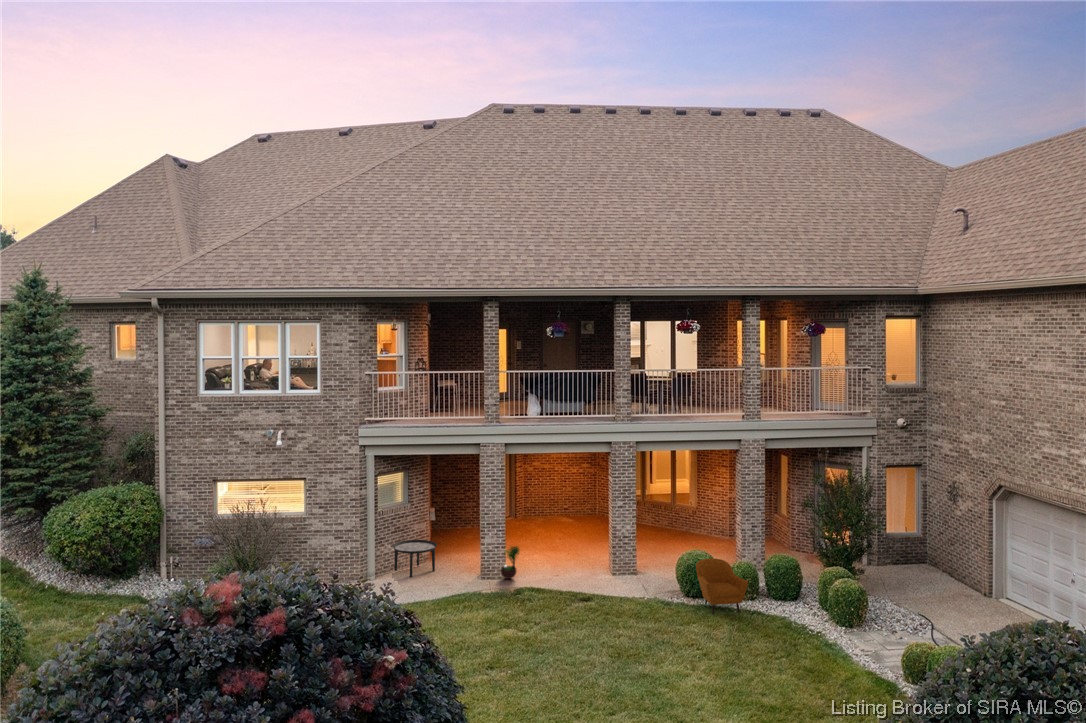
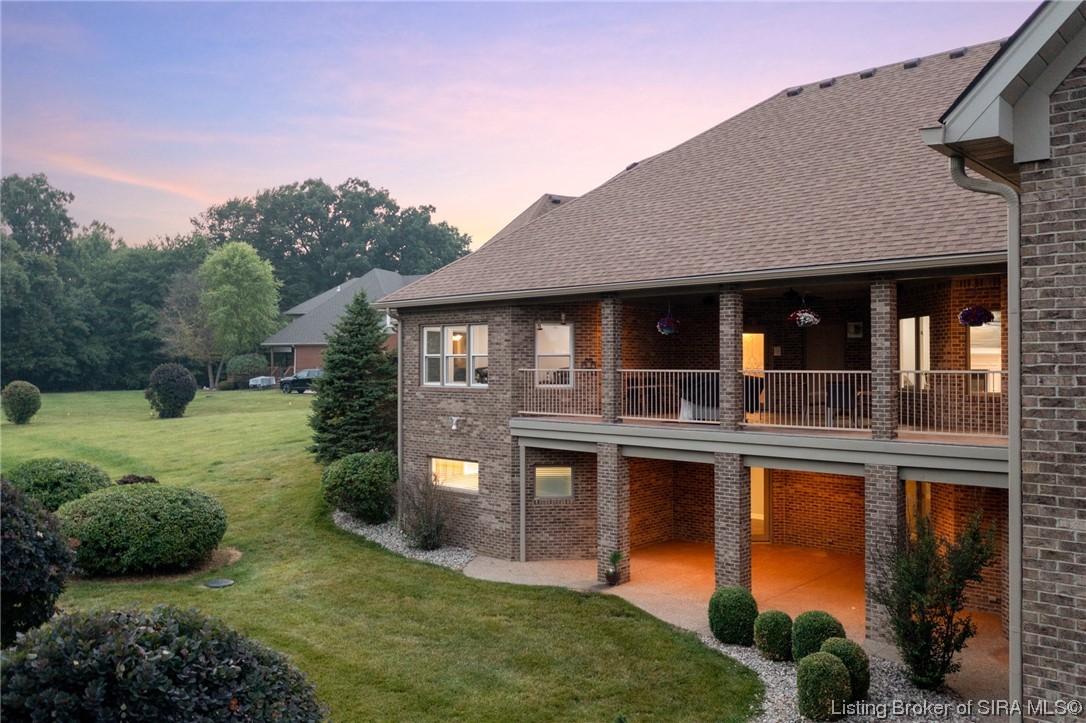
round table: present [392,540,437,577] -> none [536,531,579,564]
armchair: present [696,558,748,614] -> none [709,601,771,673]

